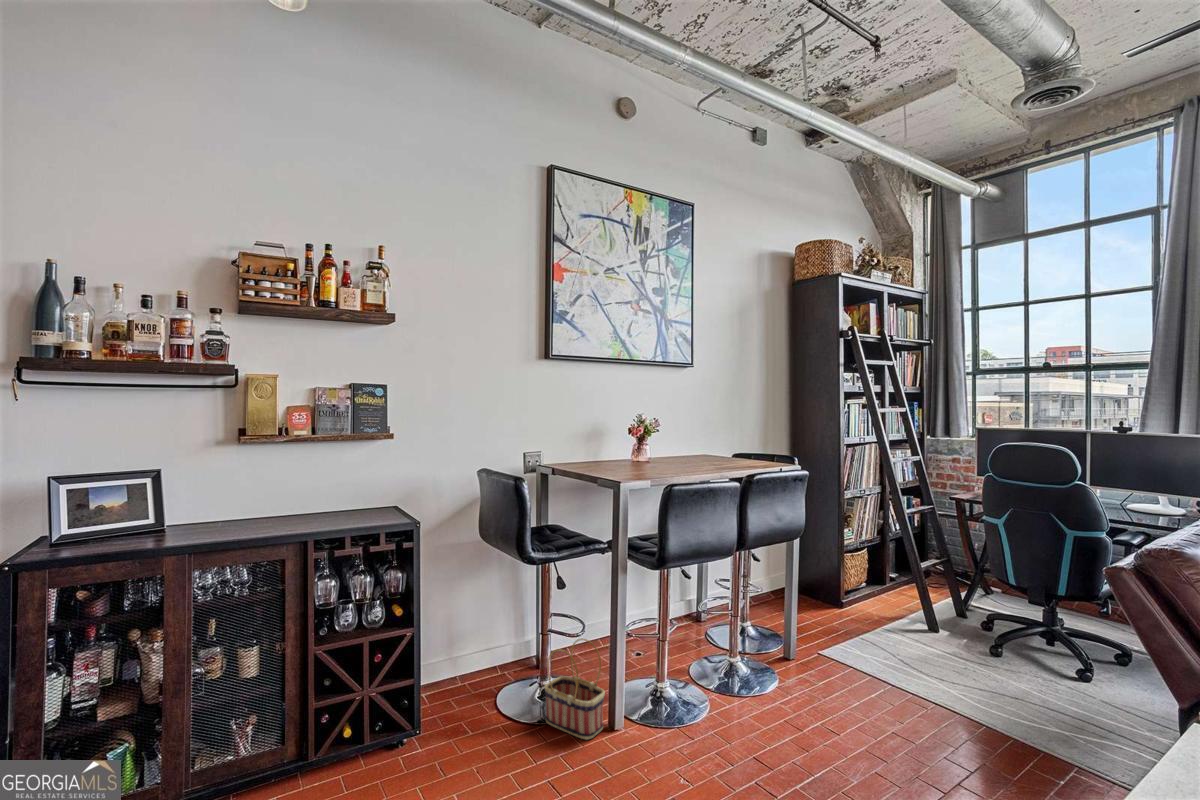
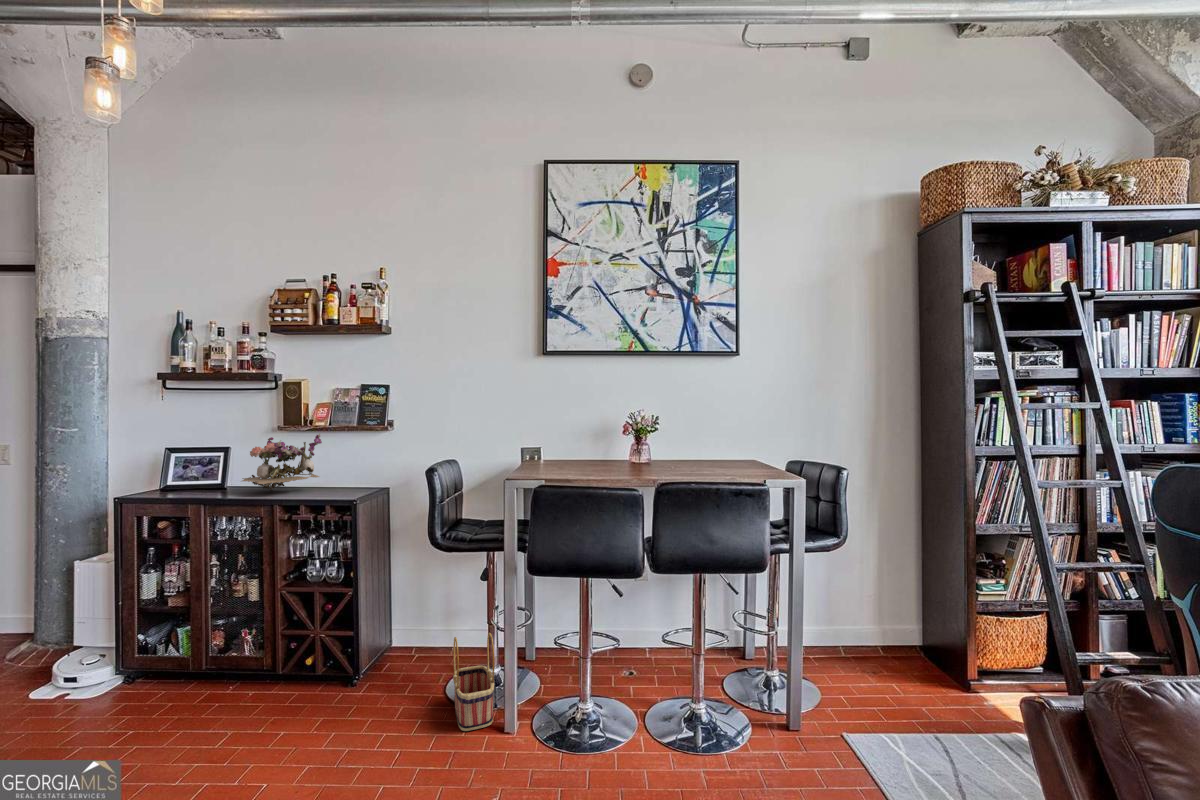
flower arrangement: none [213,444,325,524] -> present [242,433,322,491]

